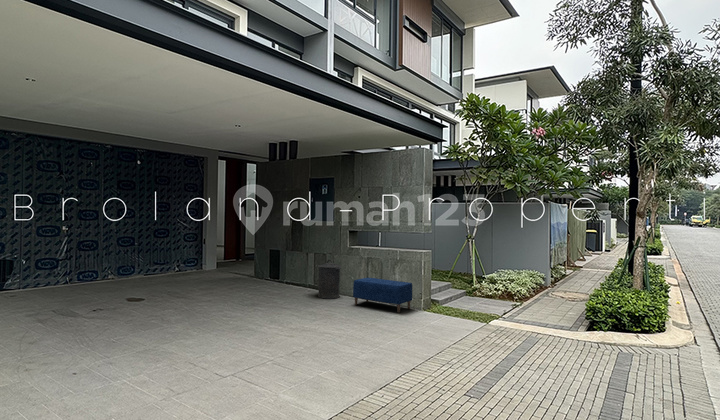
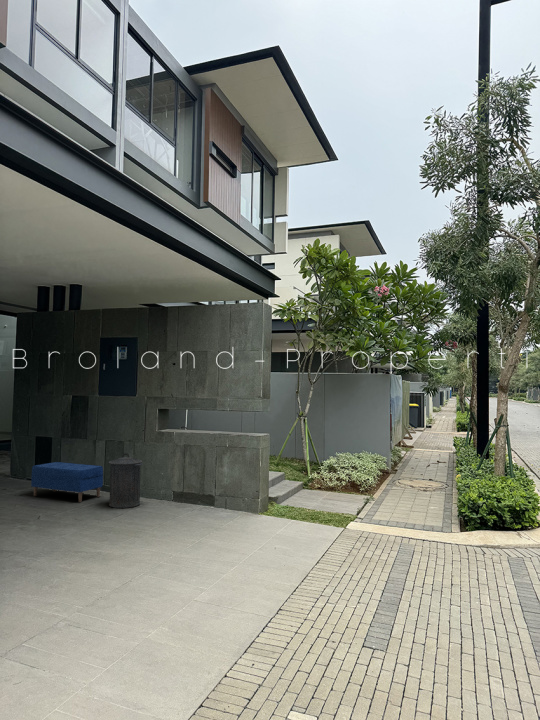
bench: present [353,278,412,313] -> present [31,462,103,502]

